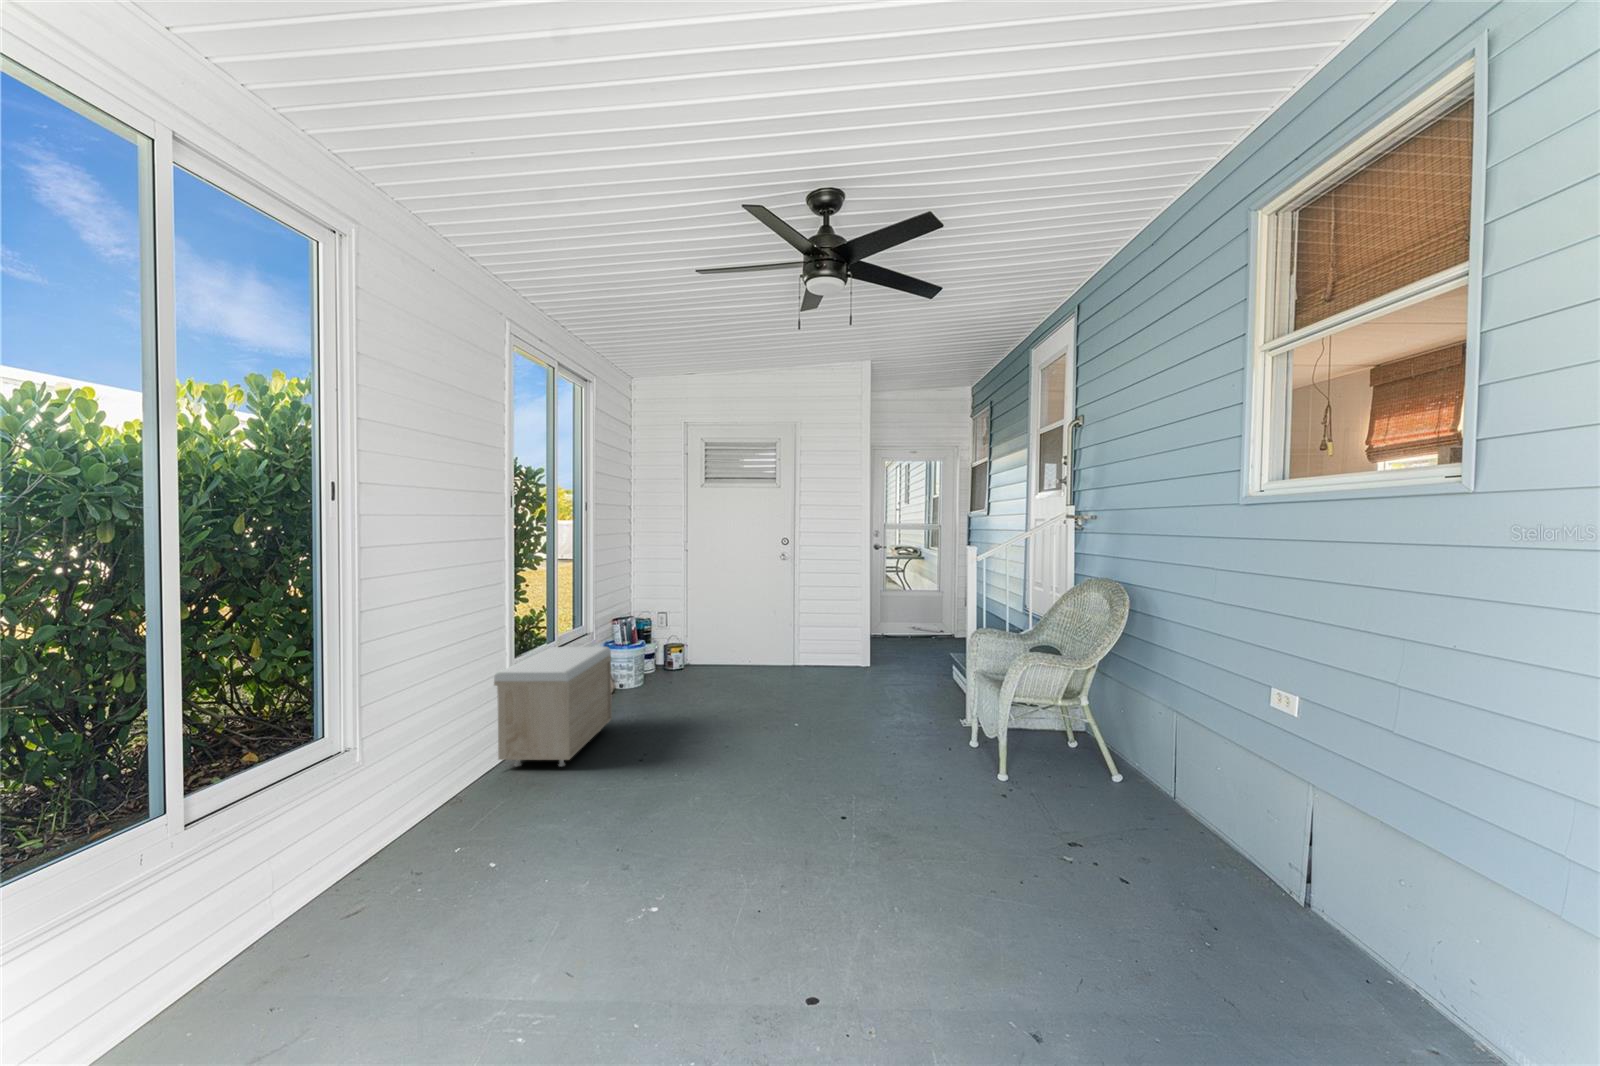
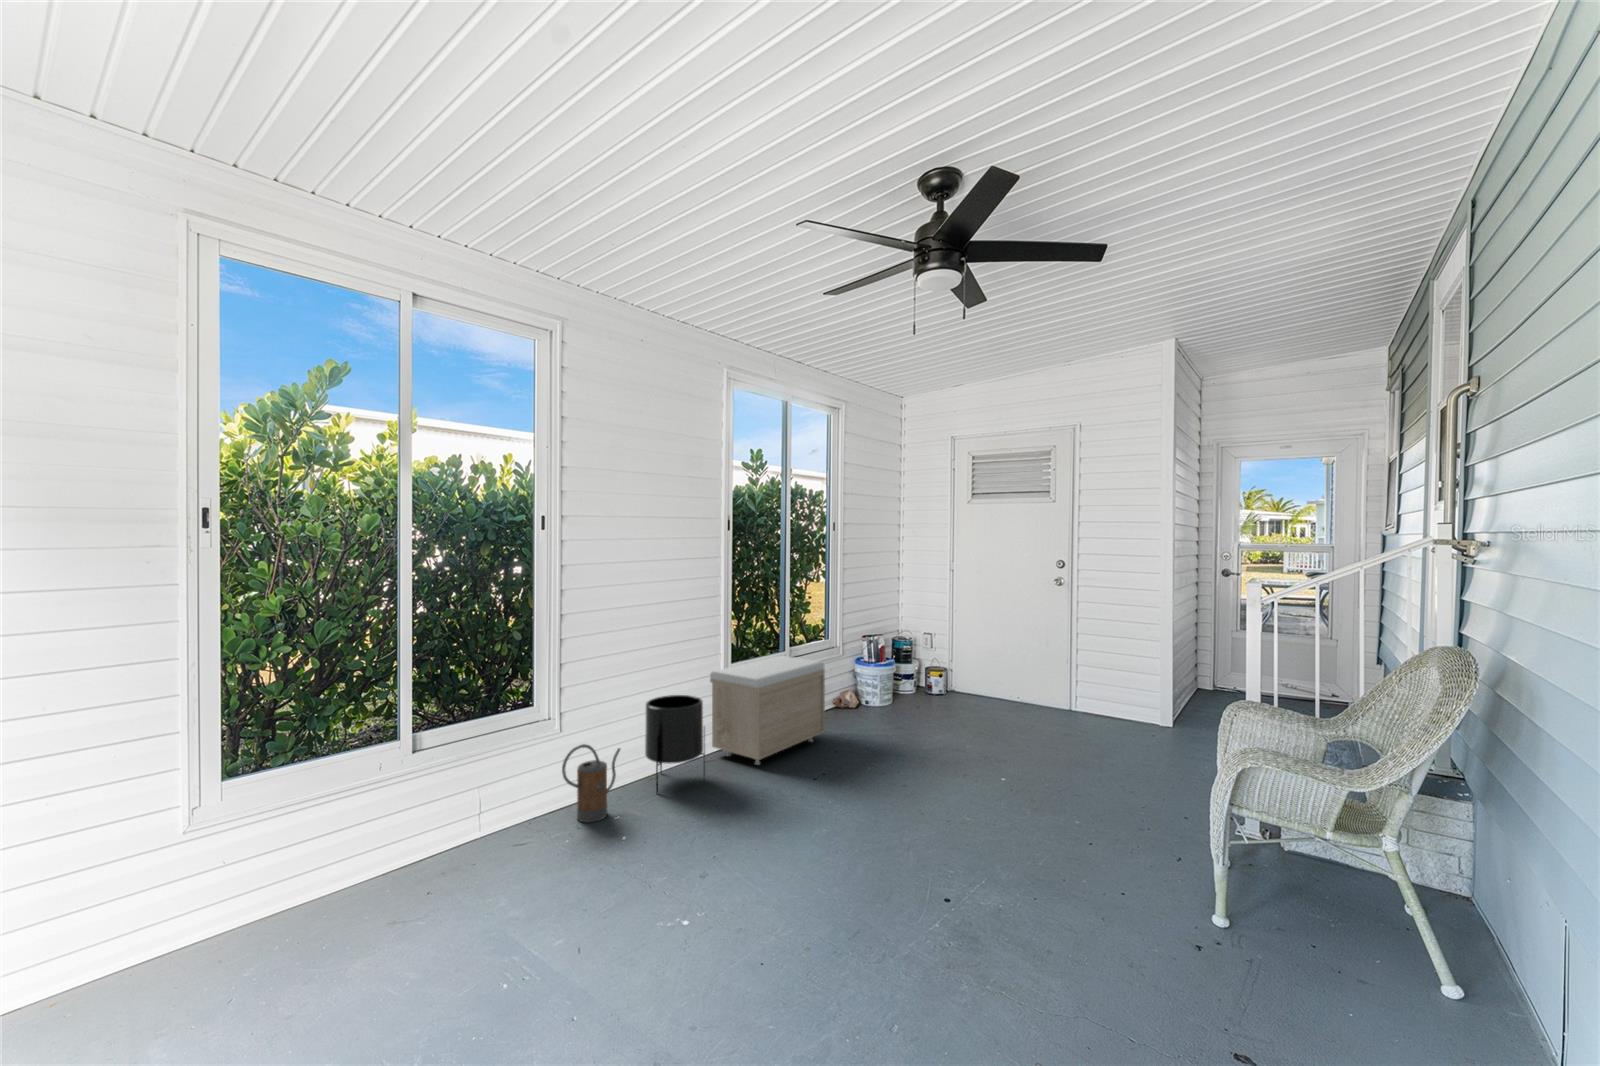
planter: none [438,703,517,825] -> present [645,695,705,793]
watering can: none [367,779,430,885] -> present [562,744,620,822]

